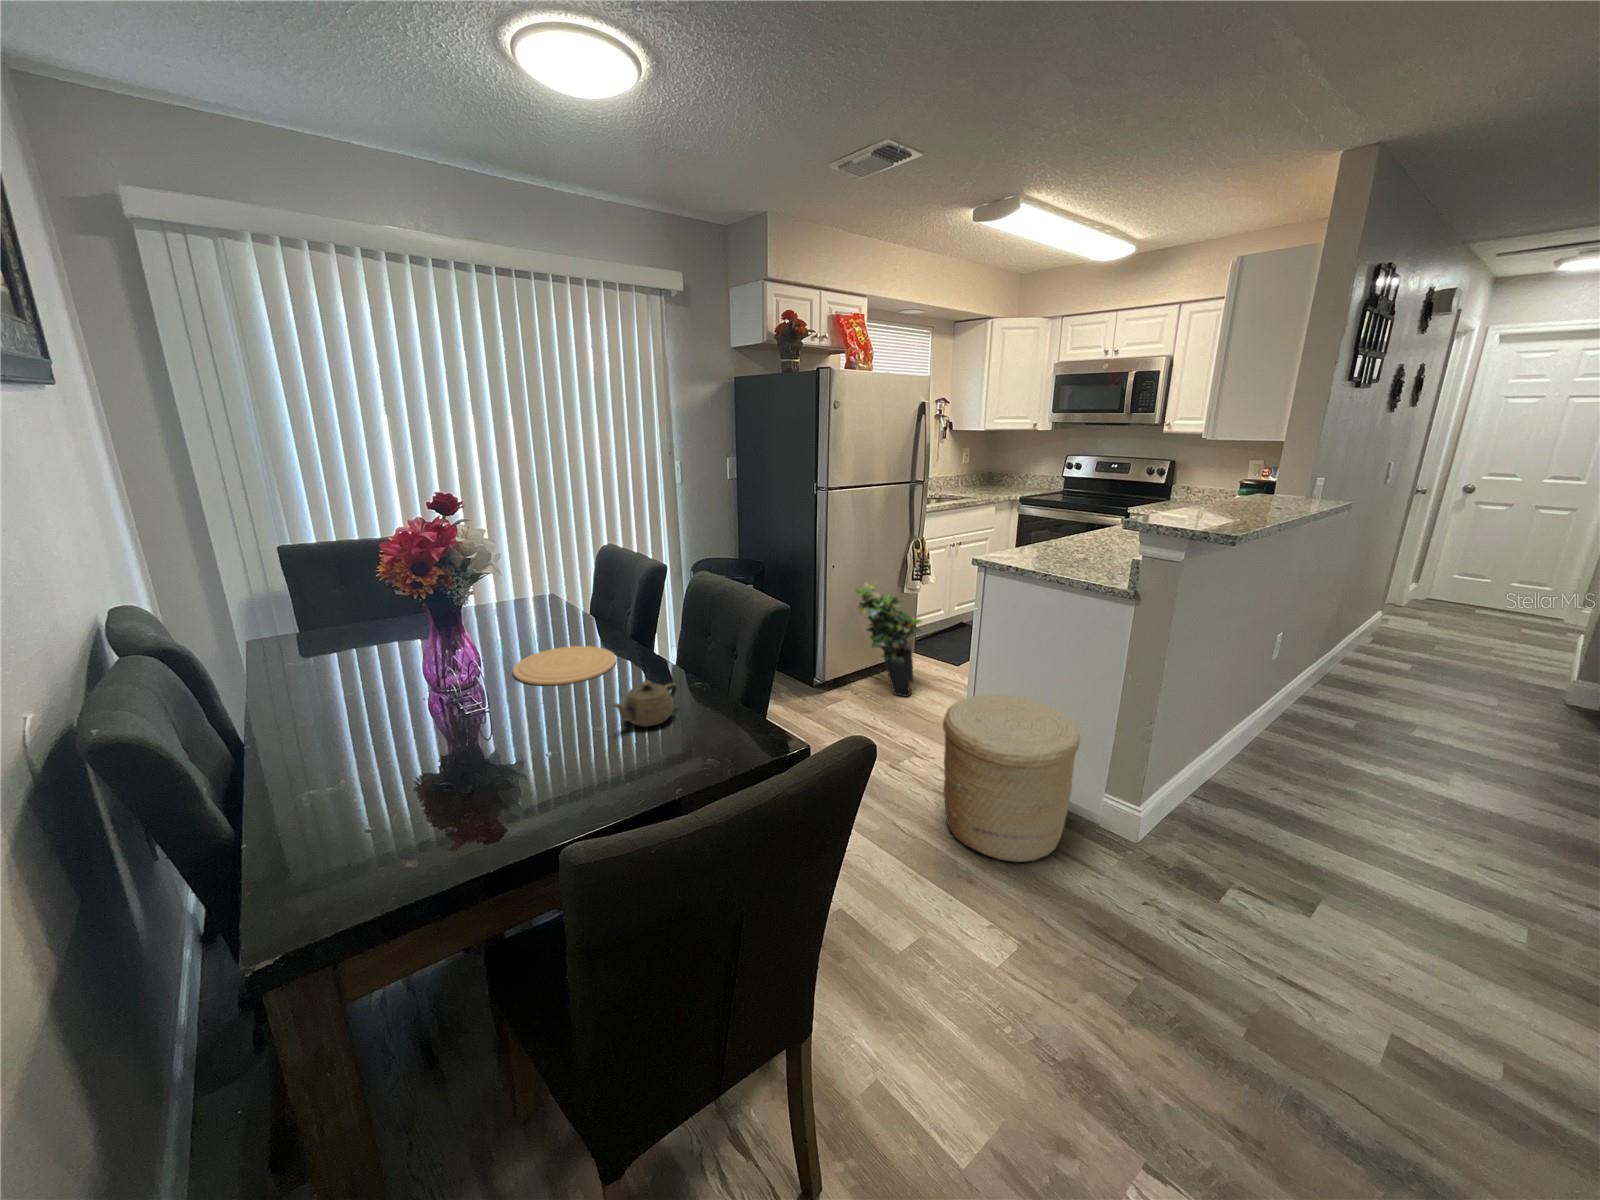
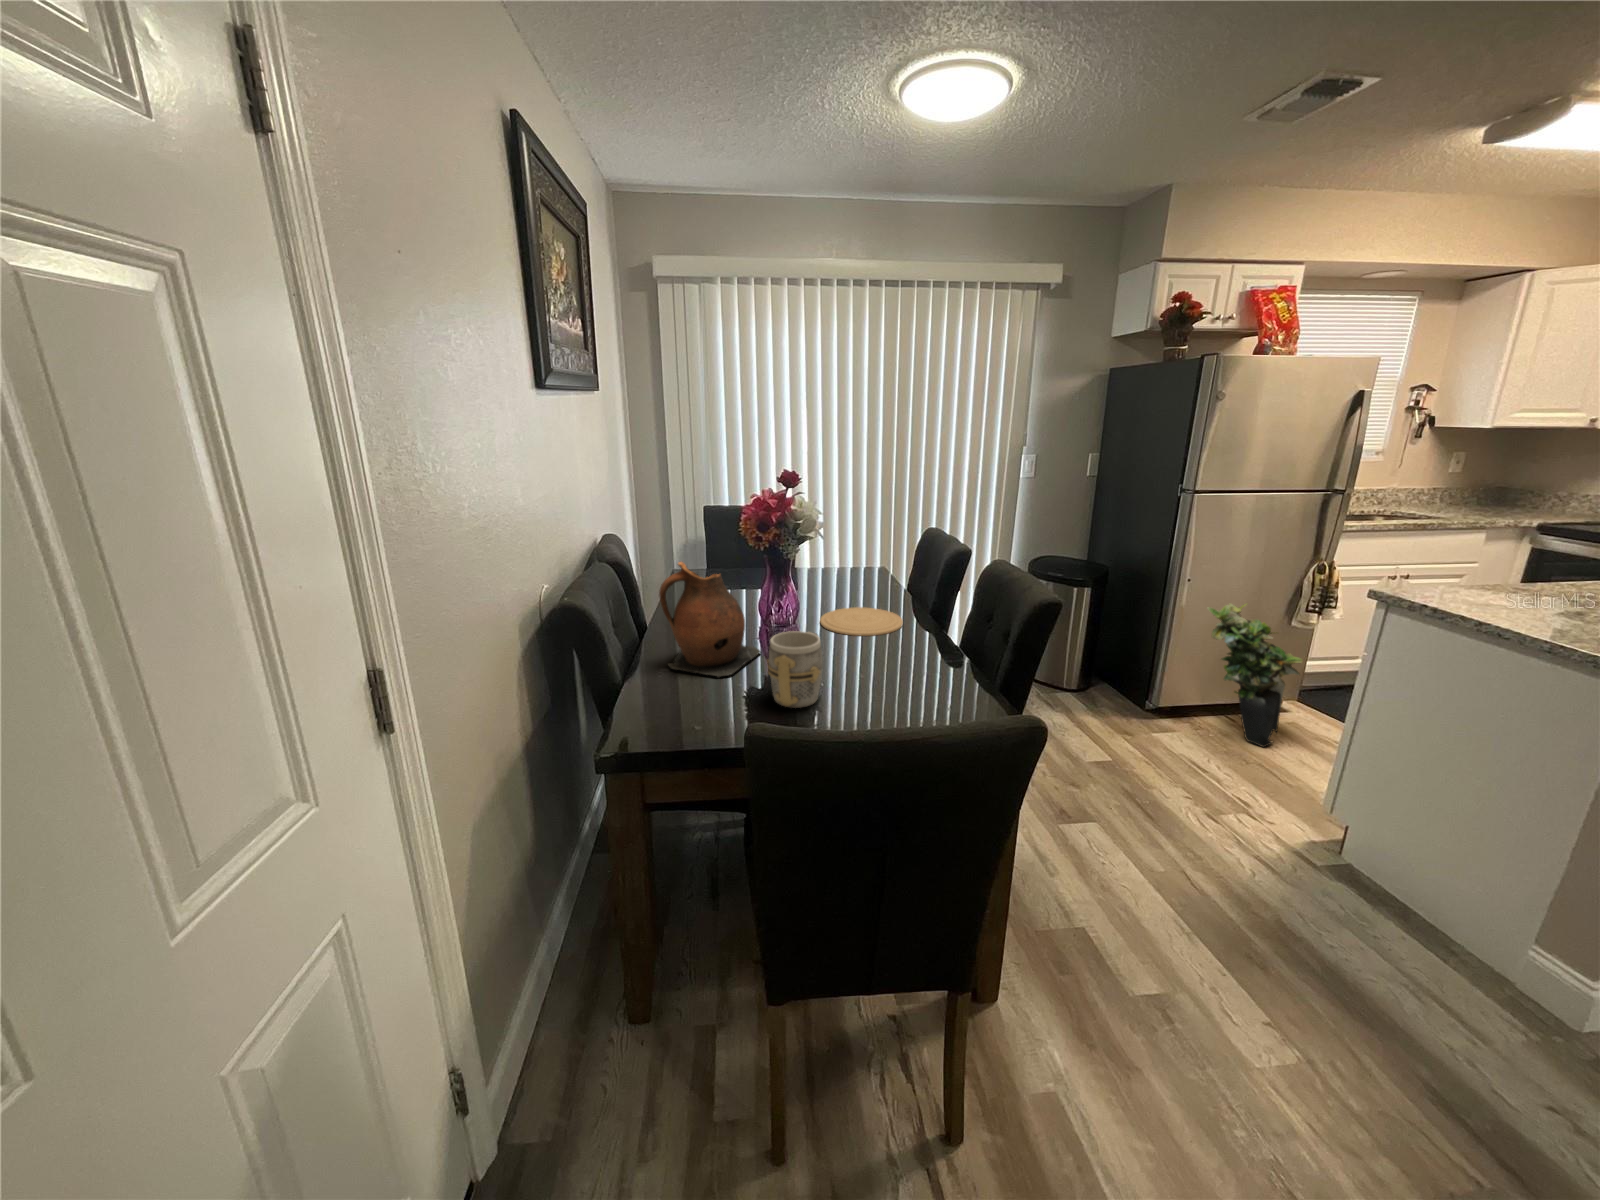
ceramic pitcher: none [280,636,457,794] -> present [659,562,761,678]
teapot: present [613,681,677,726] -> none [867,641,932,681]
mug: none [494,695,571,798] -> present [767,631,823,708]
woven basket: present [943,695,1080,862] -> none [1255,758,1494,987]

